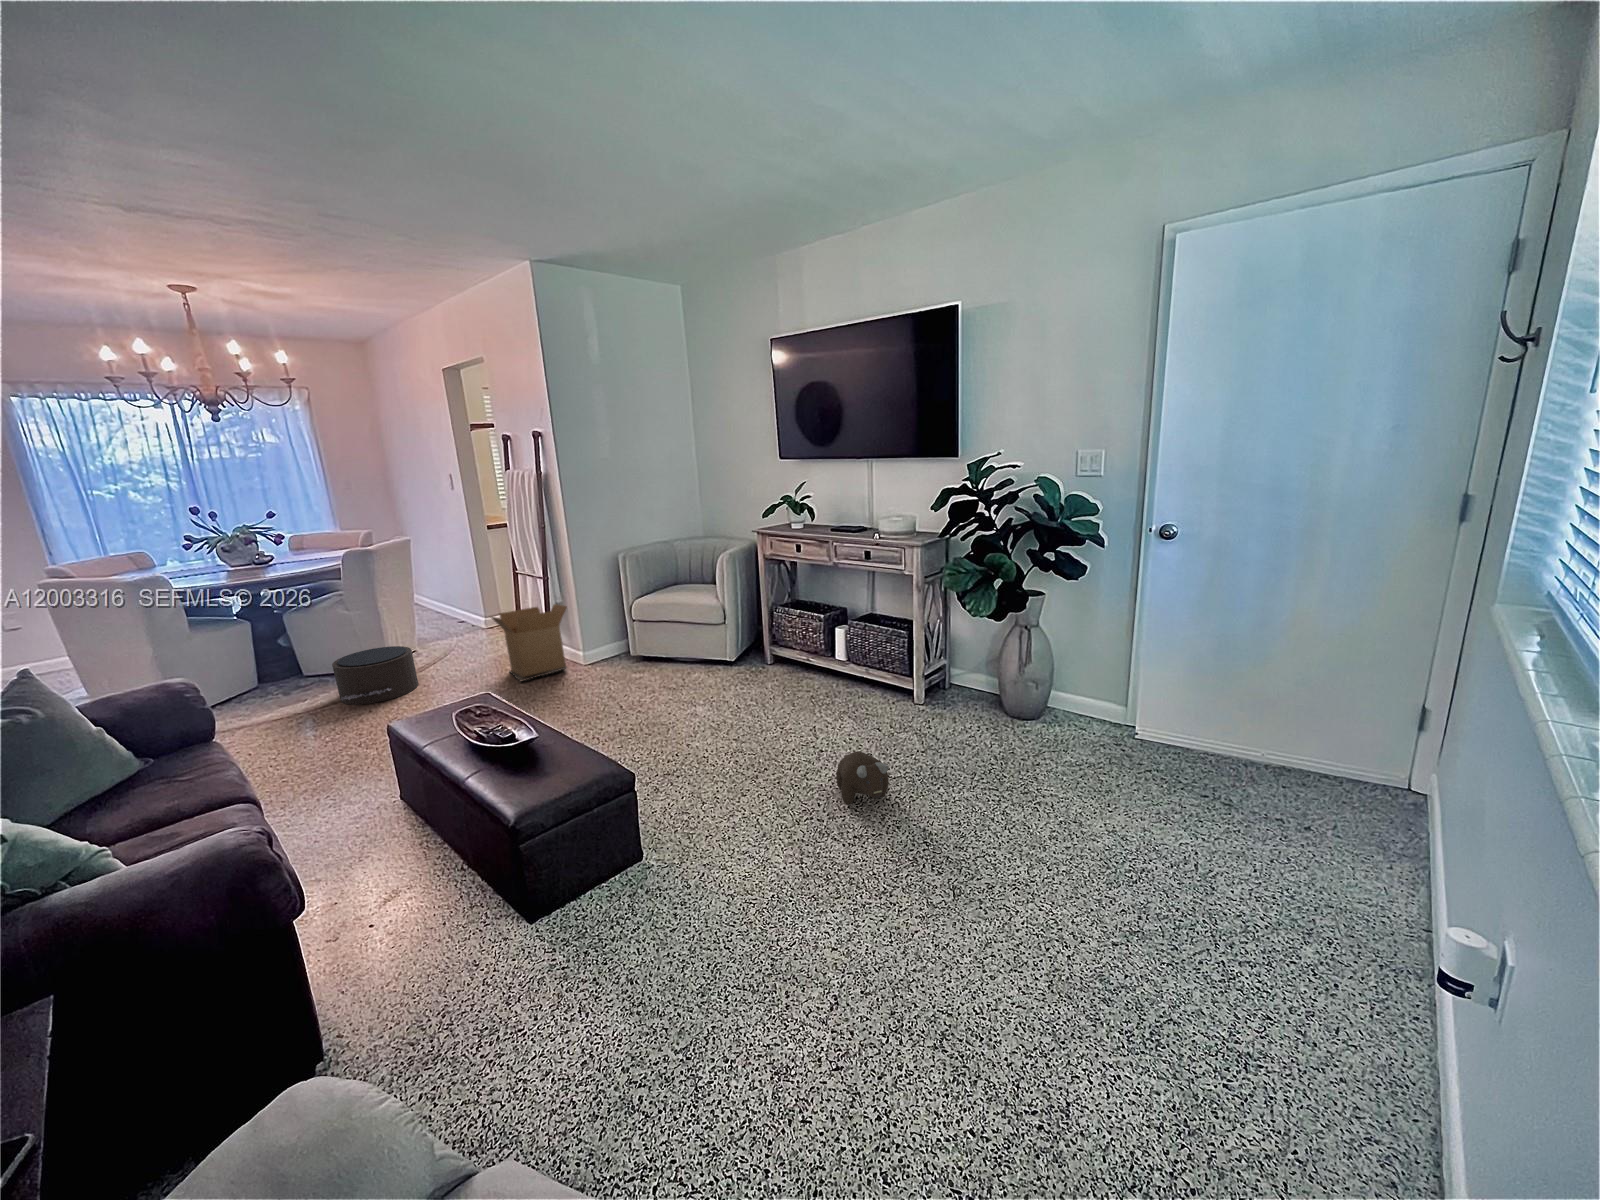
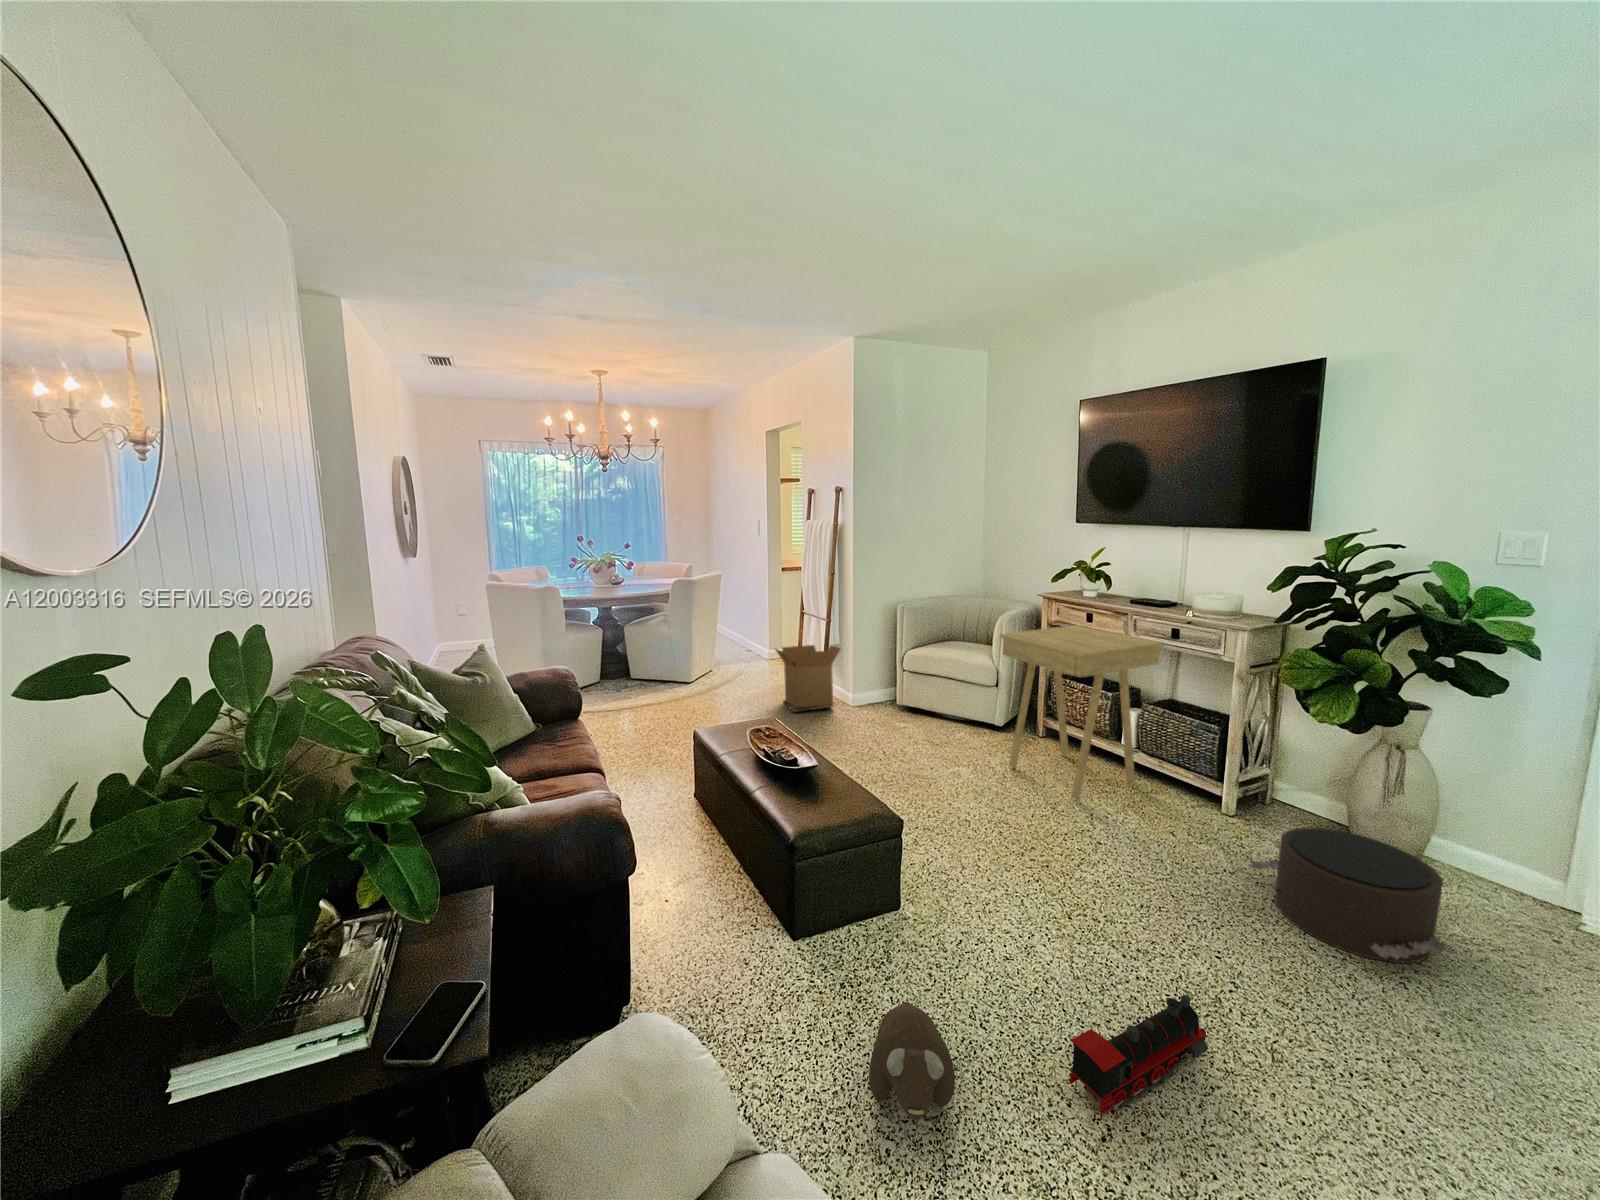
side table: none [722,557,862,716] -> present [1000,625,1164,800]
pouf: present [332,646,418,705] -> present [1249,827,1452,963]
plush toy: present [836,751,889,805] -> present [869,1002,955,1121]
toy train: none [799,863,907,986] -> present [1069,995,1208,1114]

